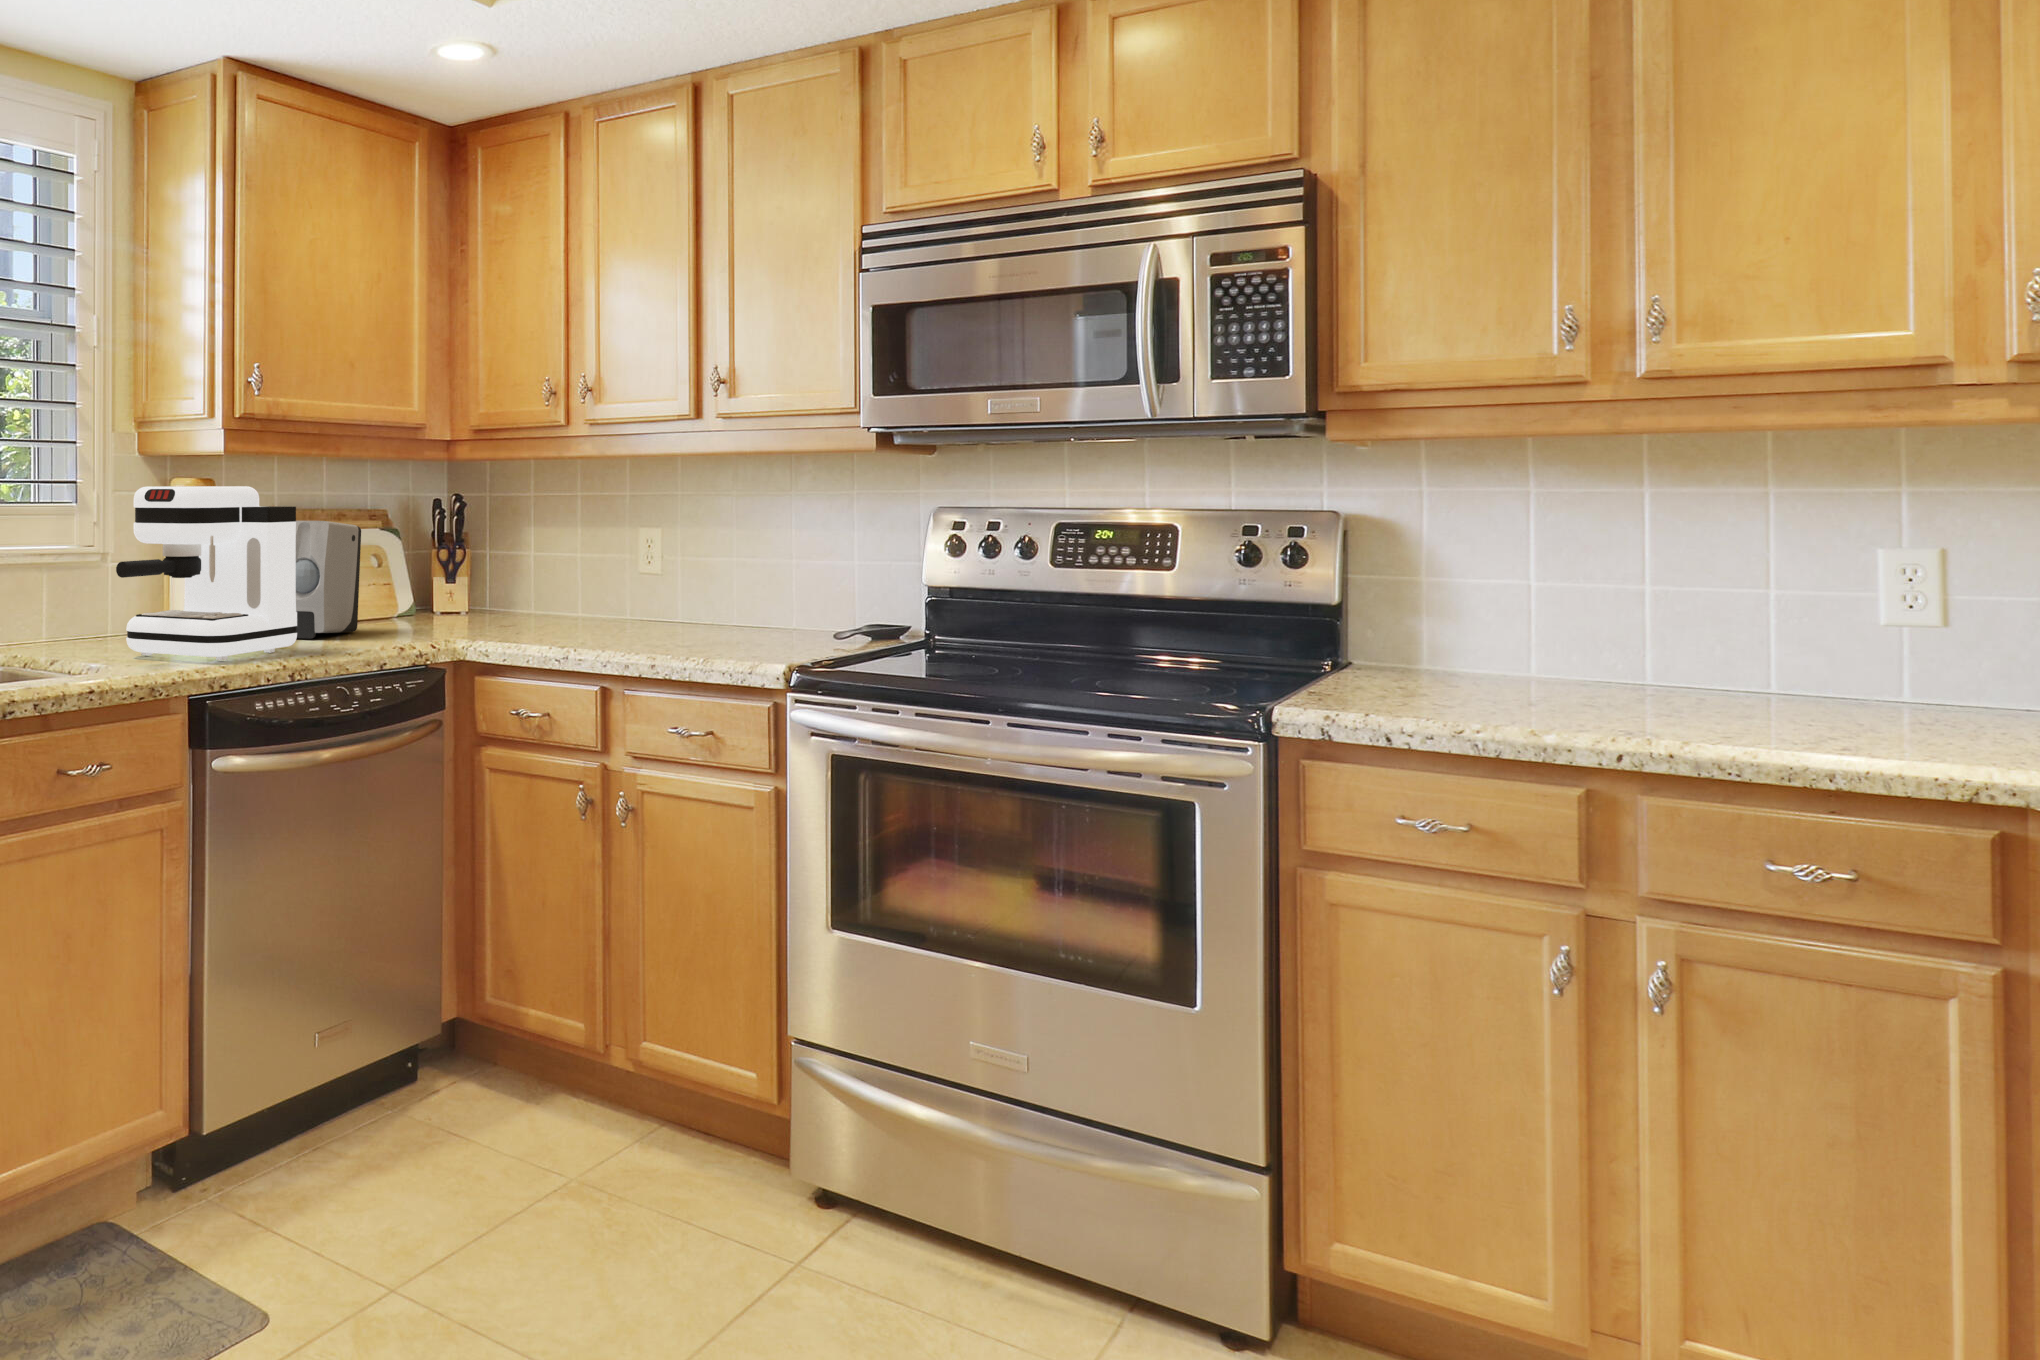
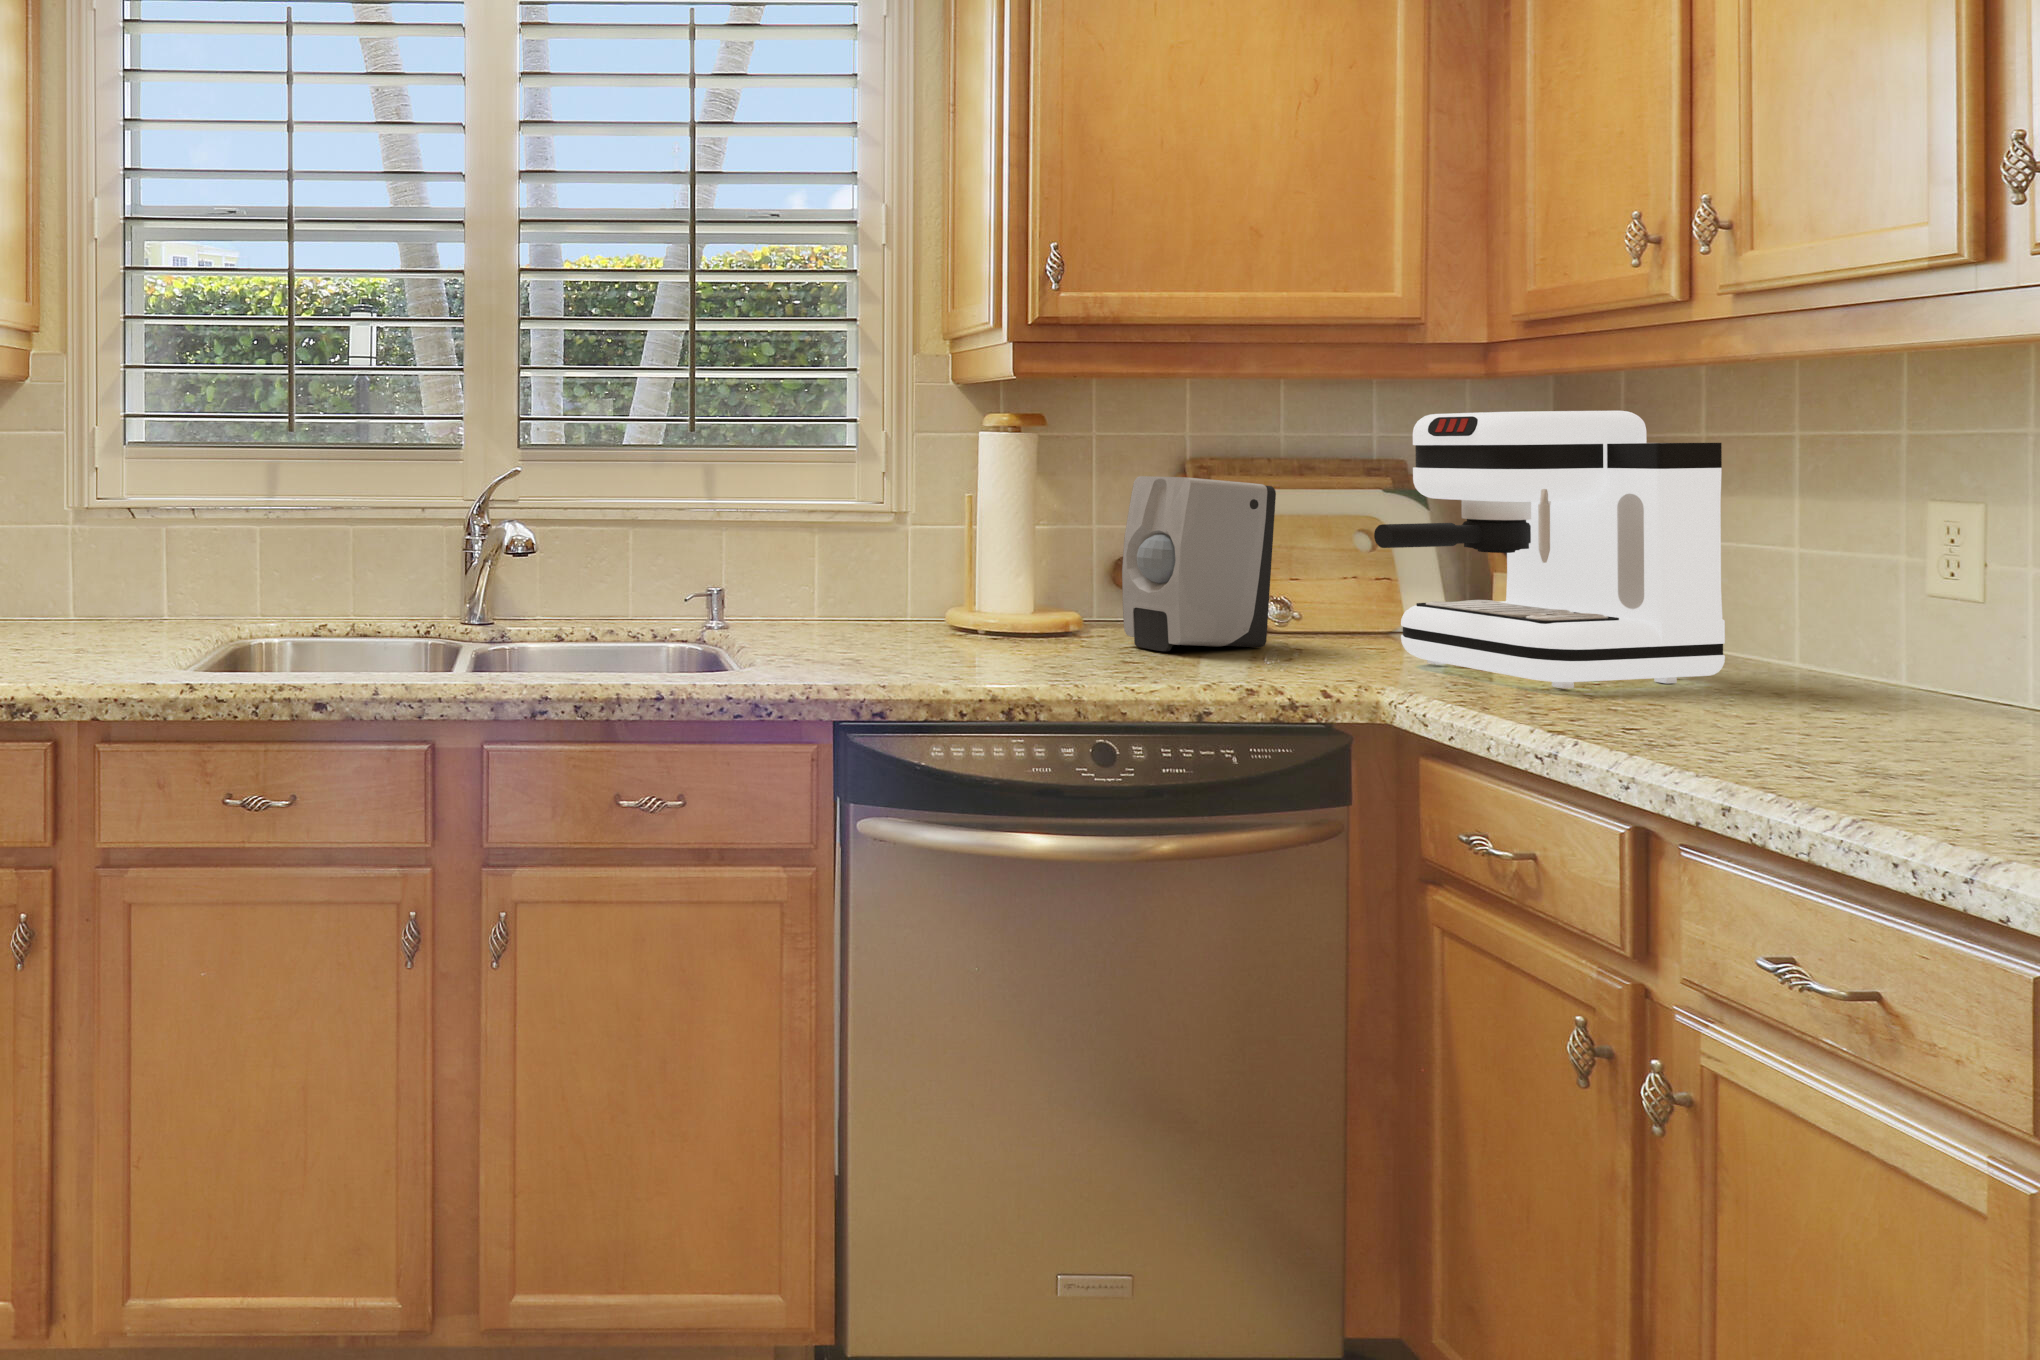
coffee maker: present [116,486,297,660] -> present [1374,411,1725,689]

